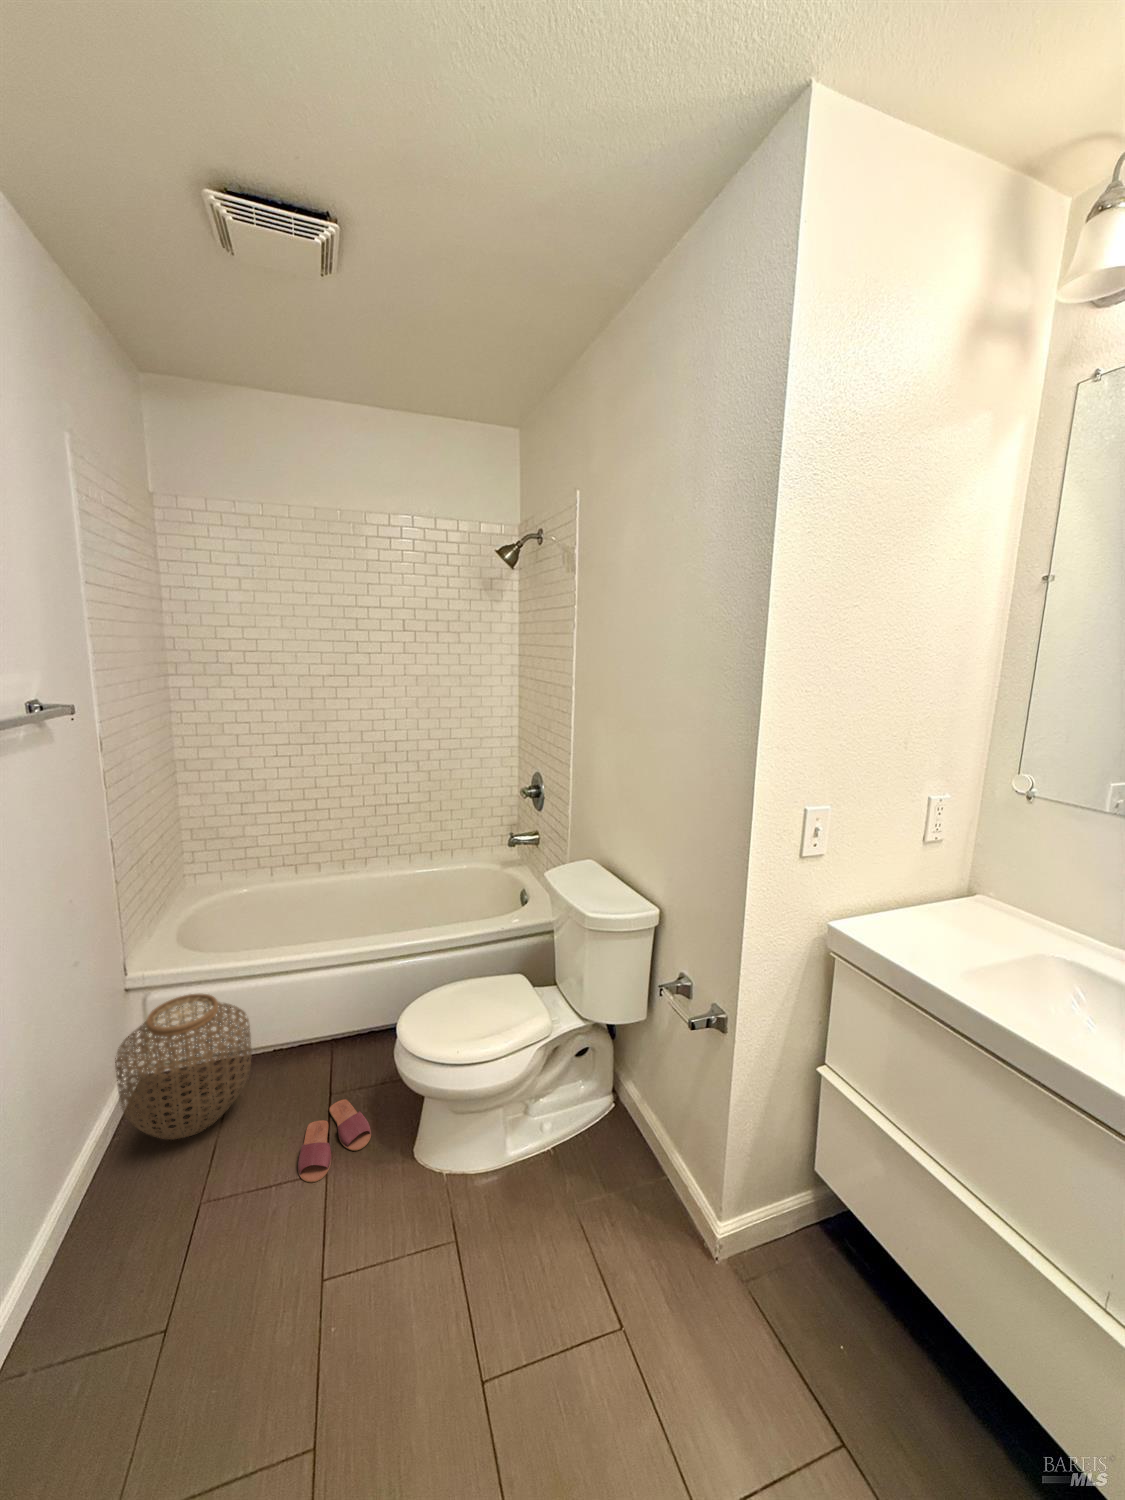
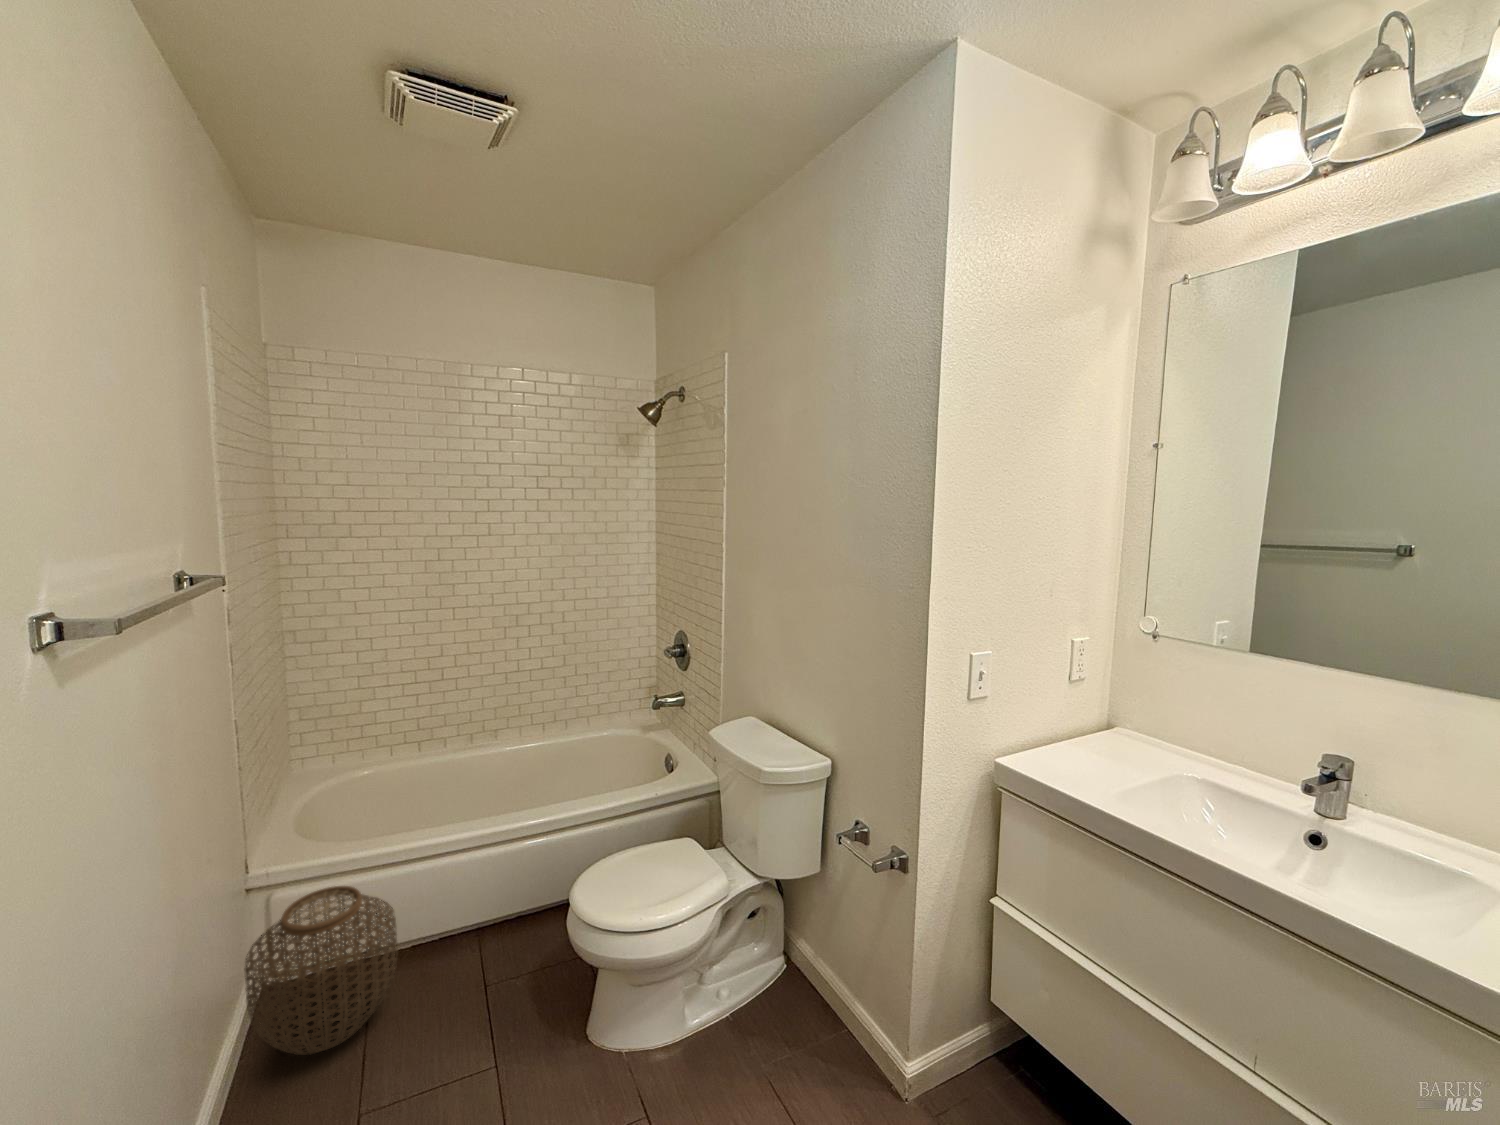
slippers: present [298,1099,371,1182] -> none [462,989,538,1080]

